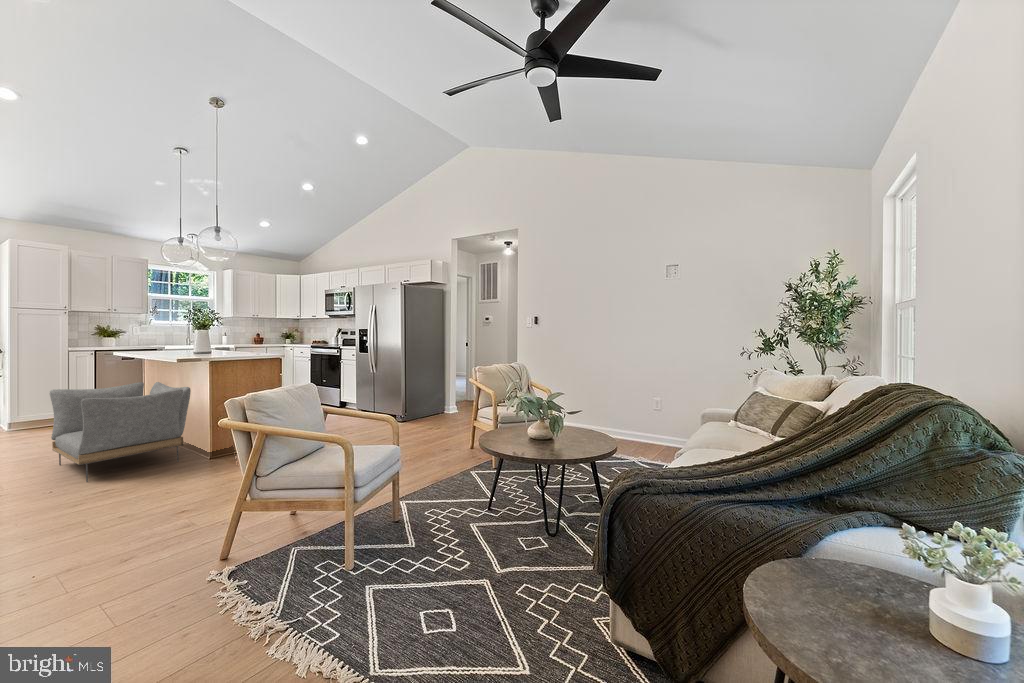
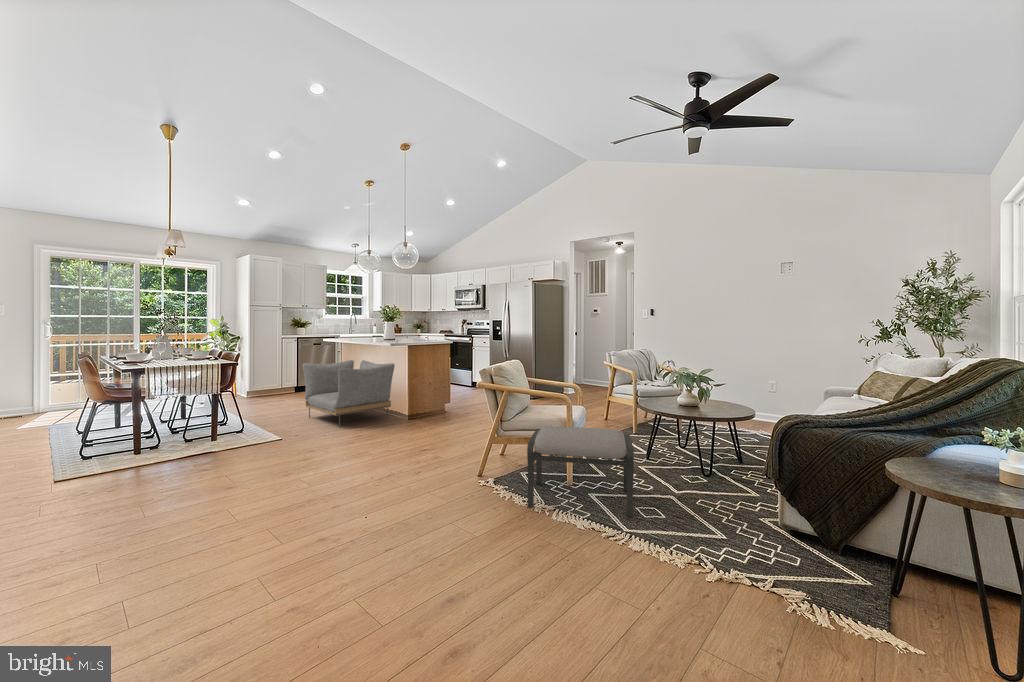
ottoman: none [247,491,434,637] -> present [527,426,634,516]

